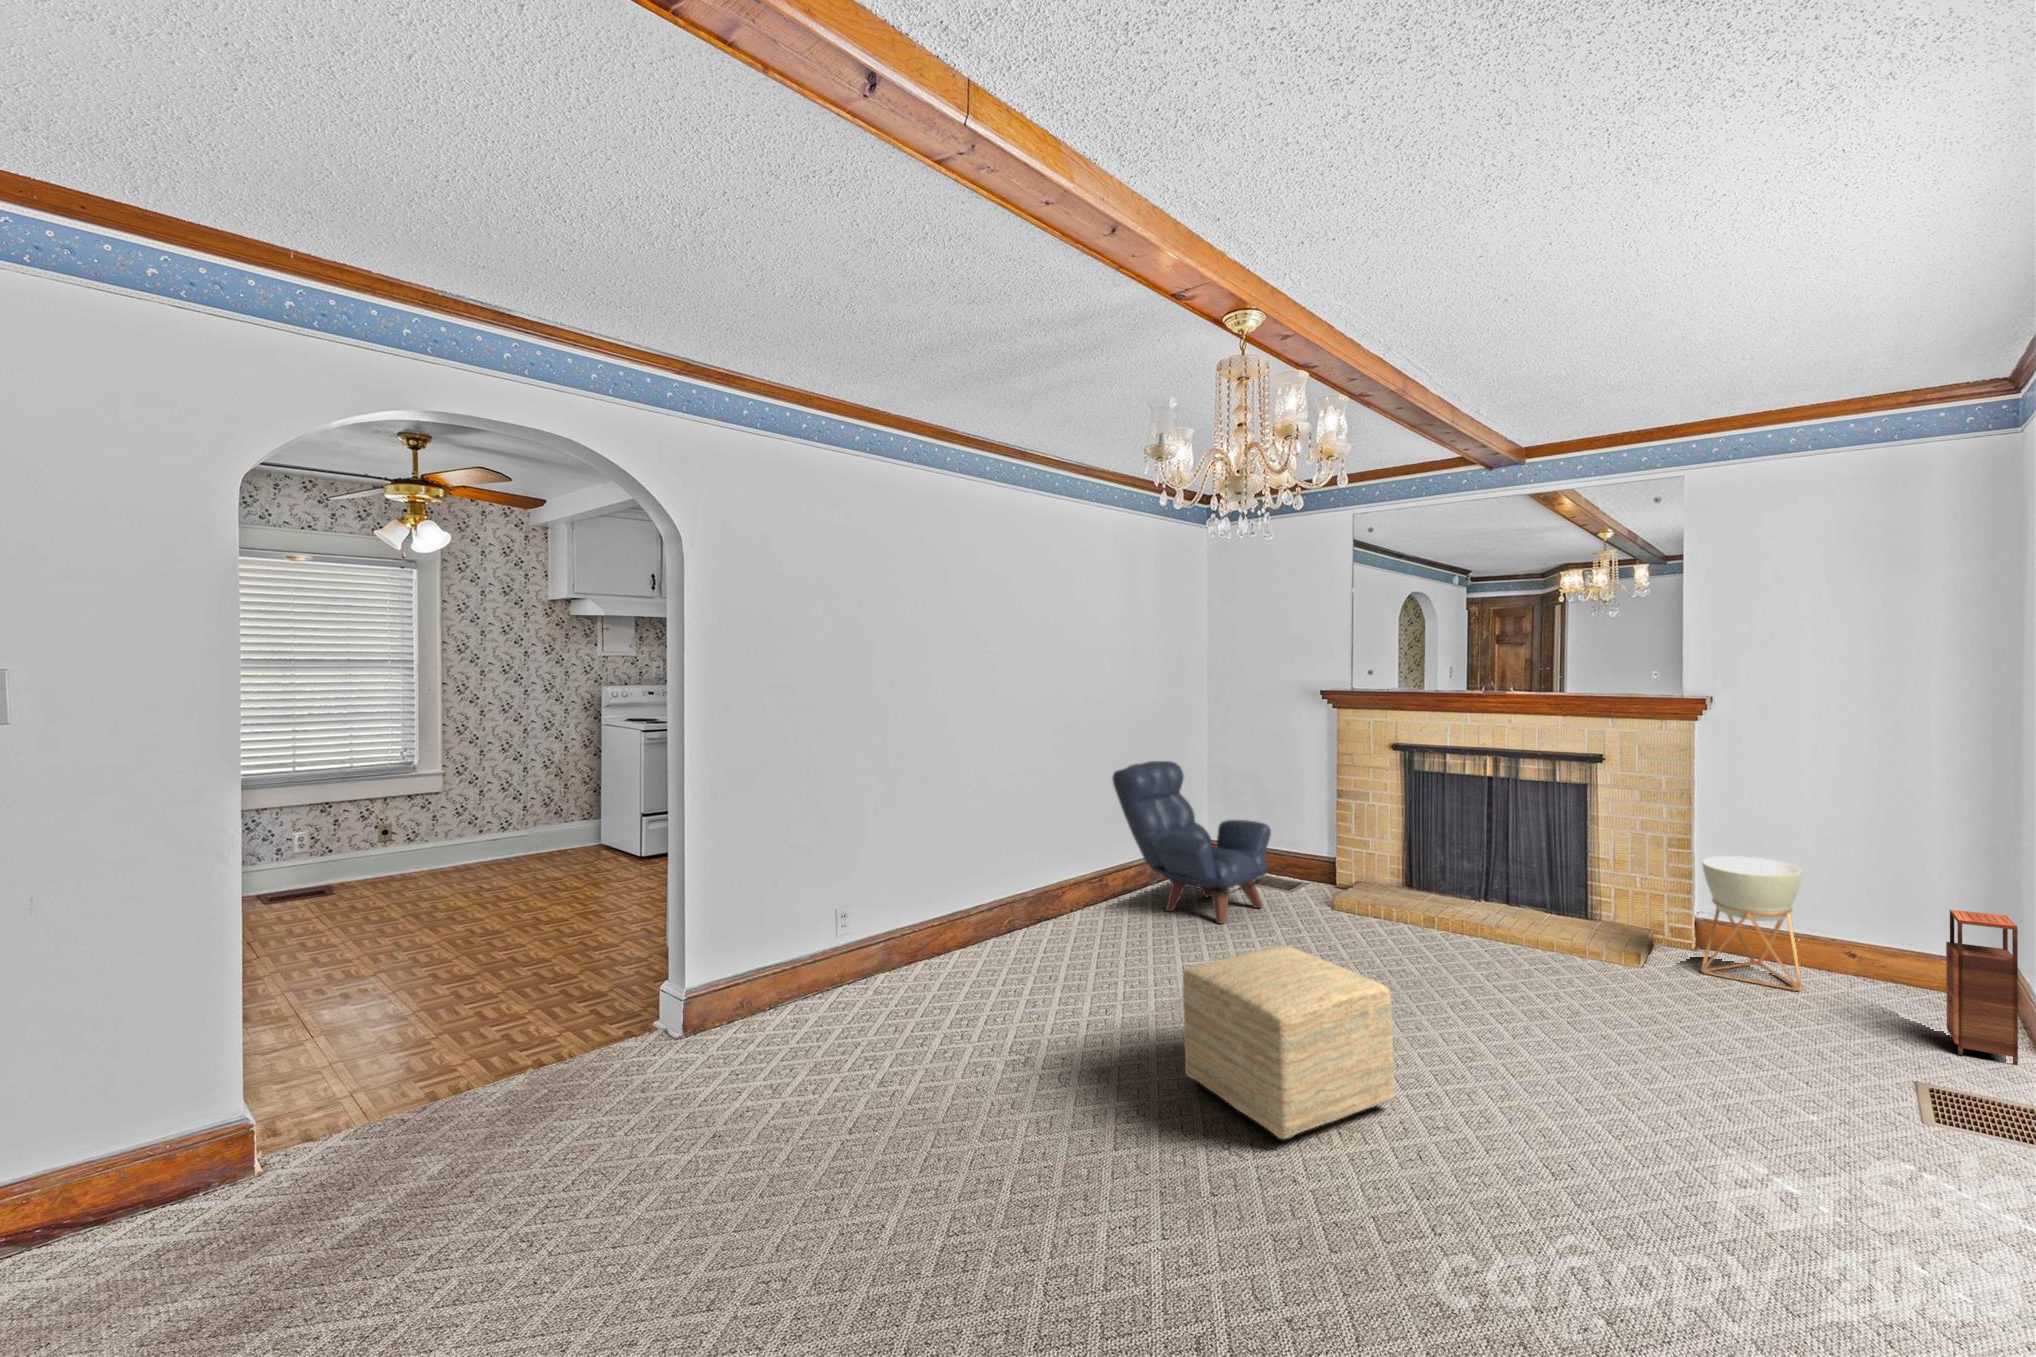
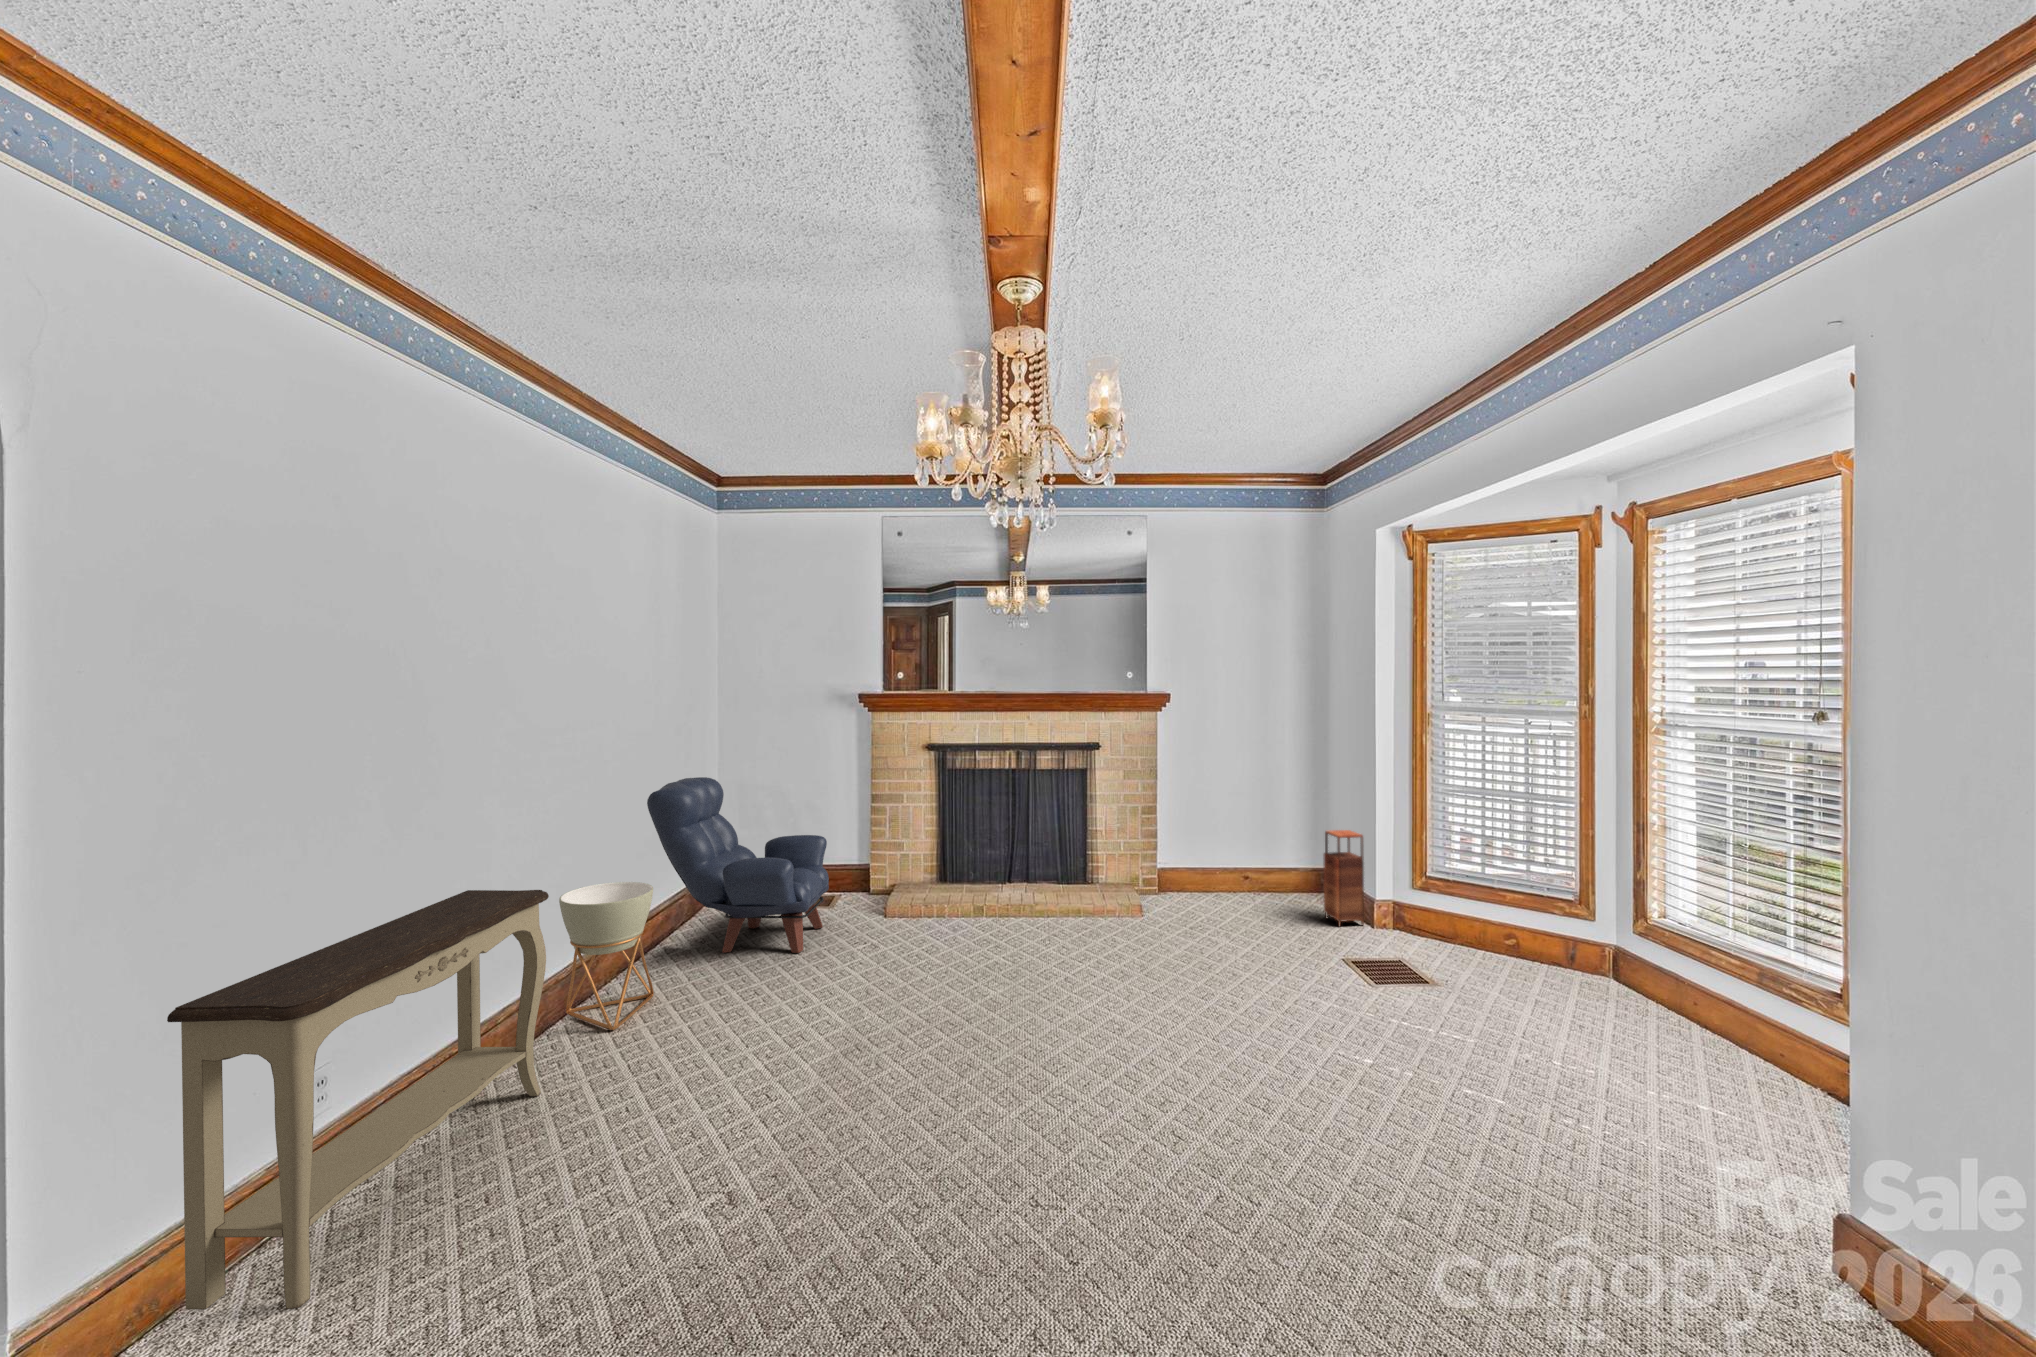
console table: none [781,829,986,1032] -> present [167,890,549,1309]
planter: present [1701,856,1802,991] -> present [559,882,654,1030]
ottoman: present [1182,946,1394,1139] -> none [945,948,1142,1159]

